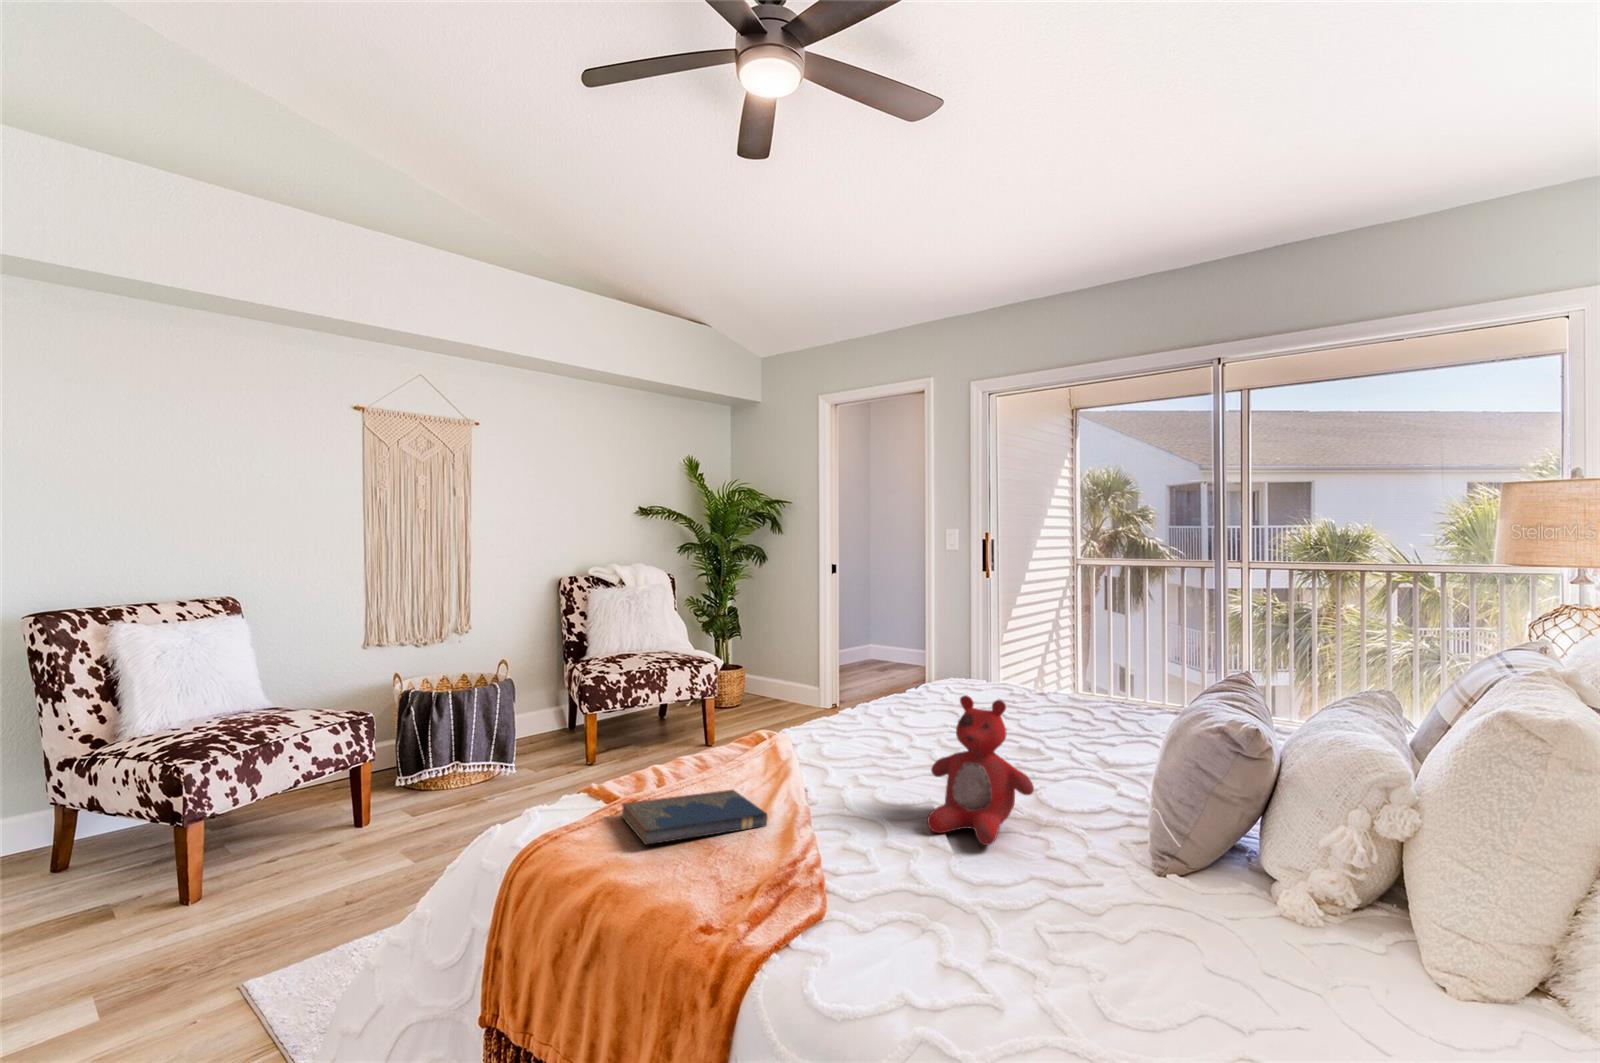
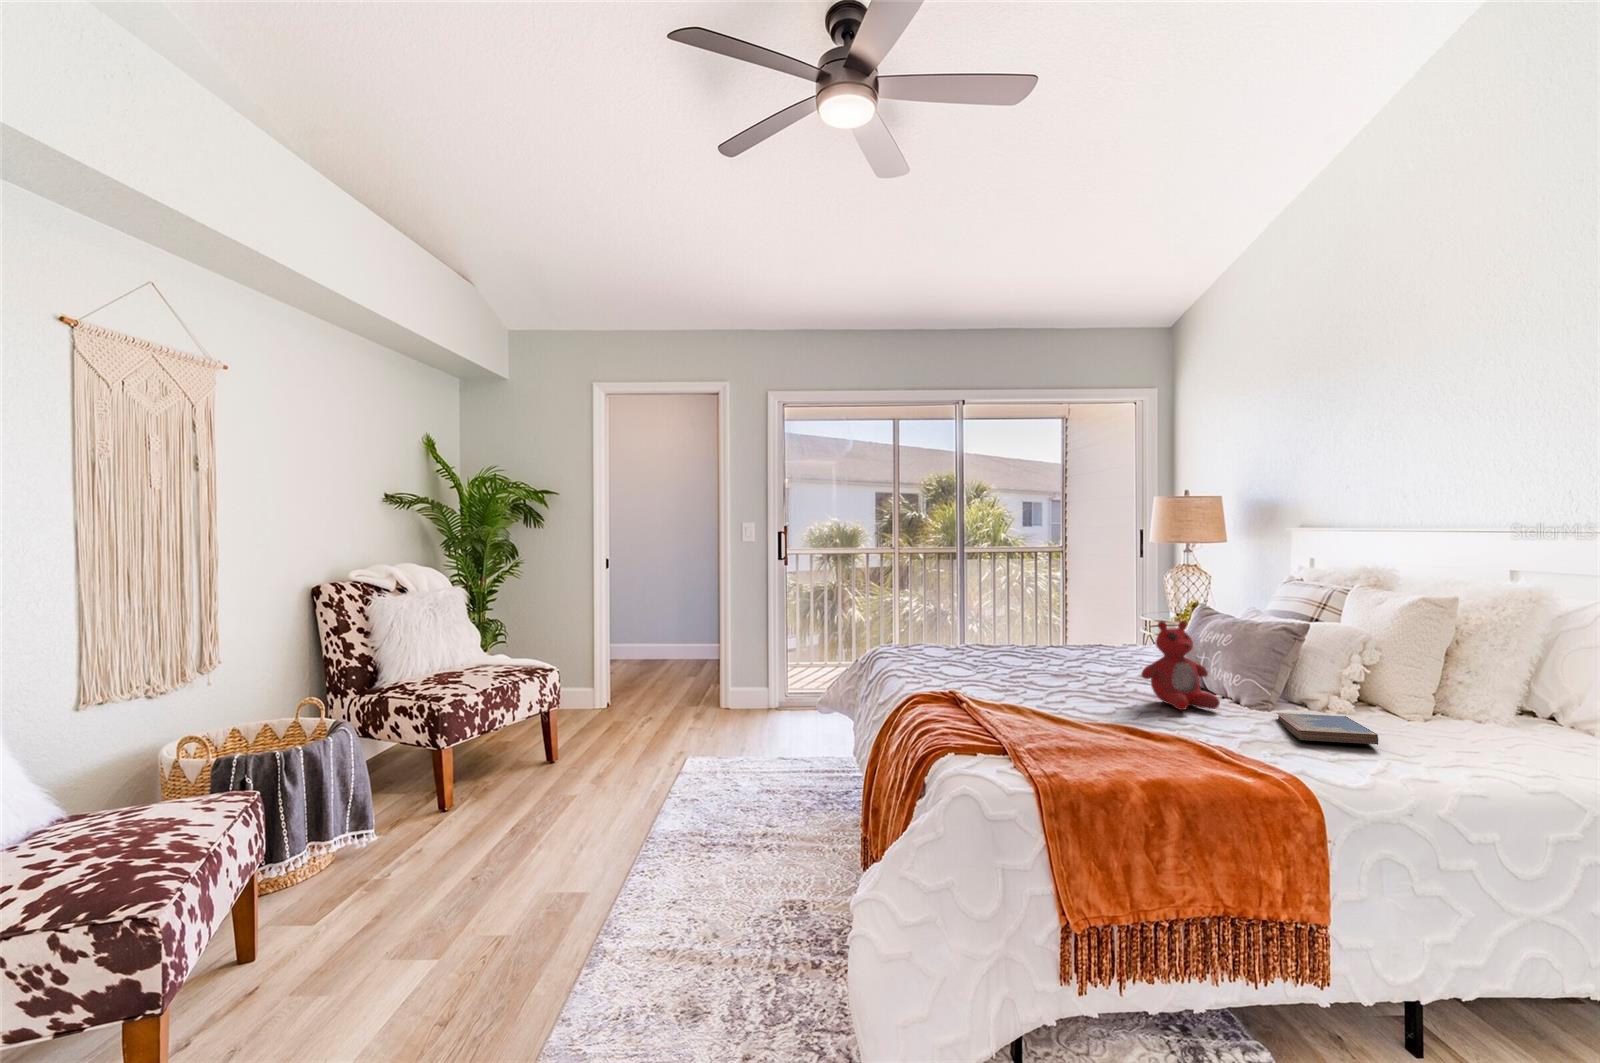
hardcover book: present [621,790,767,845] -> present [1277,713,1378,745]

